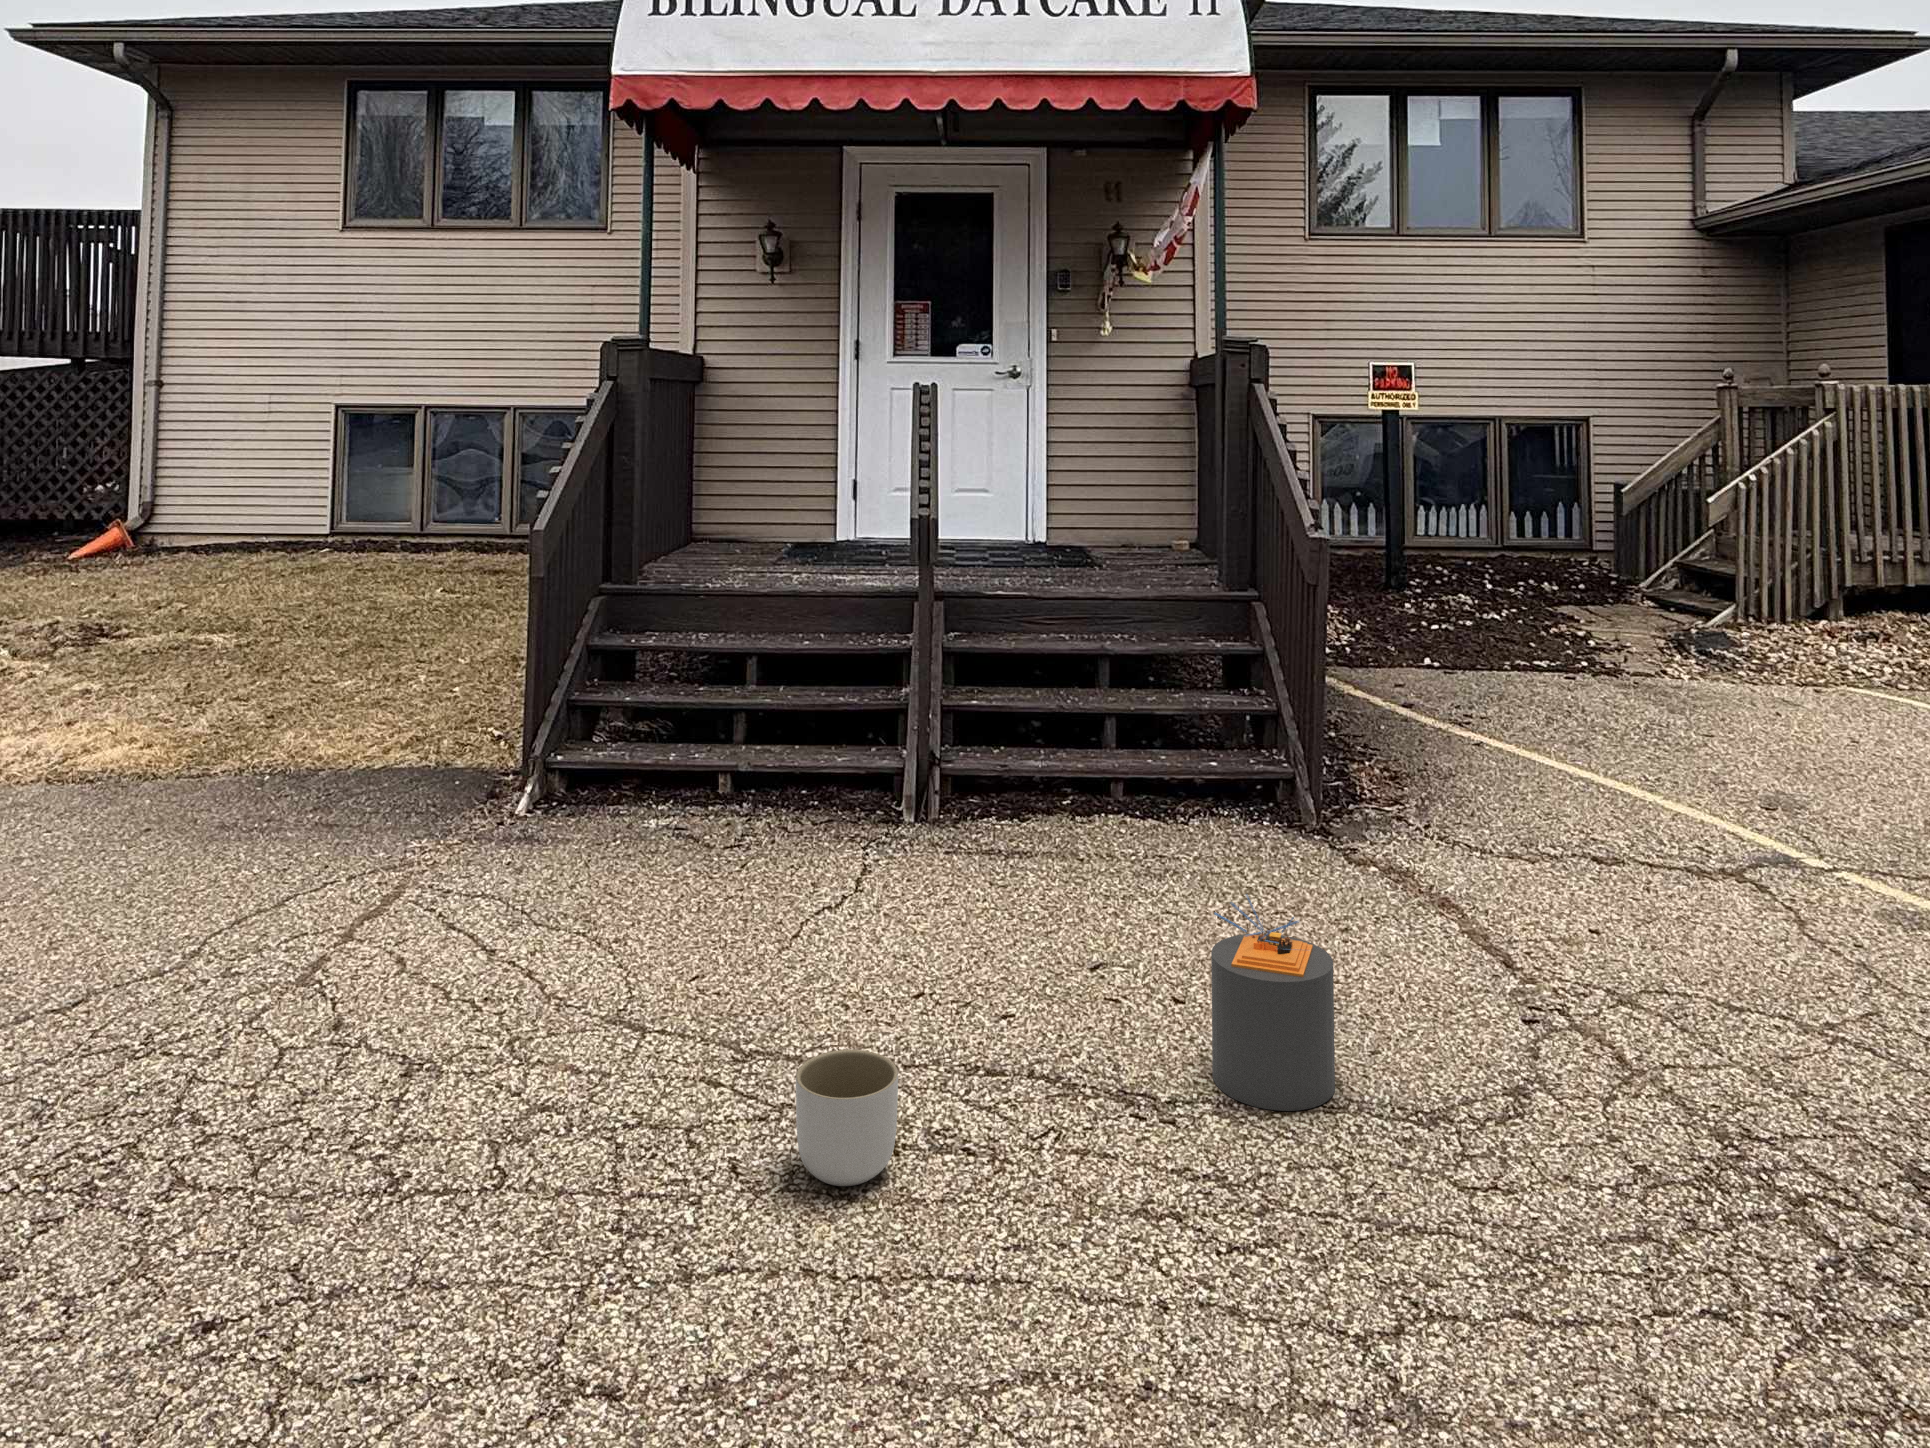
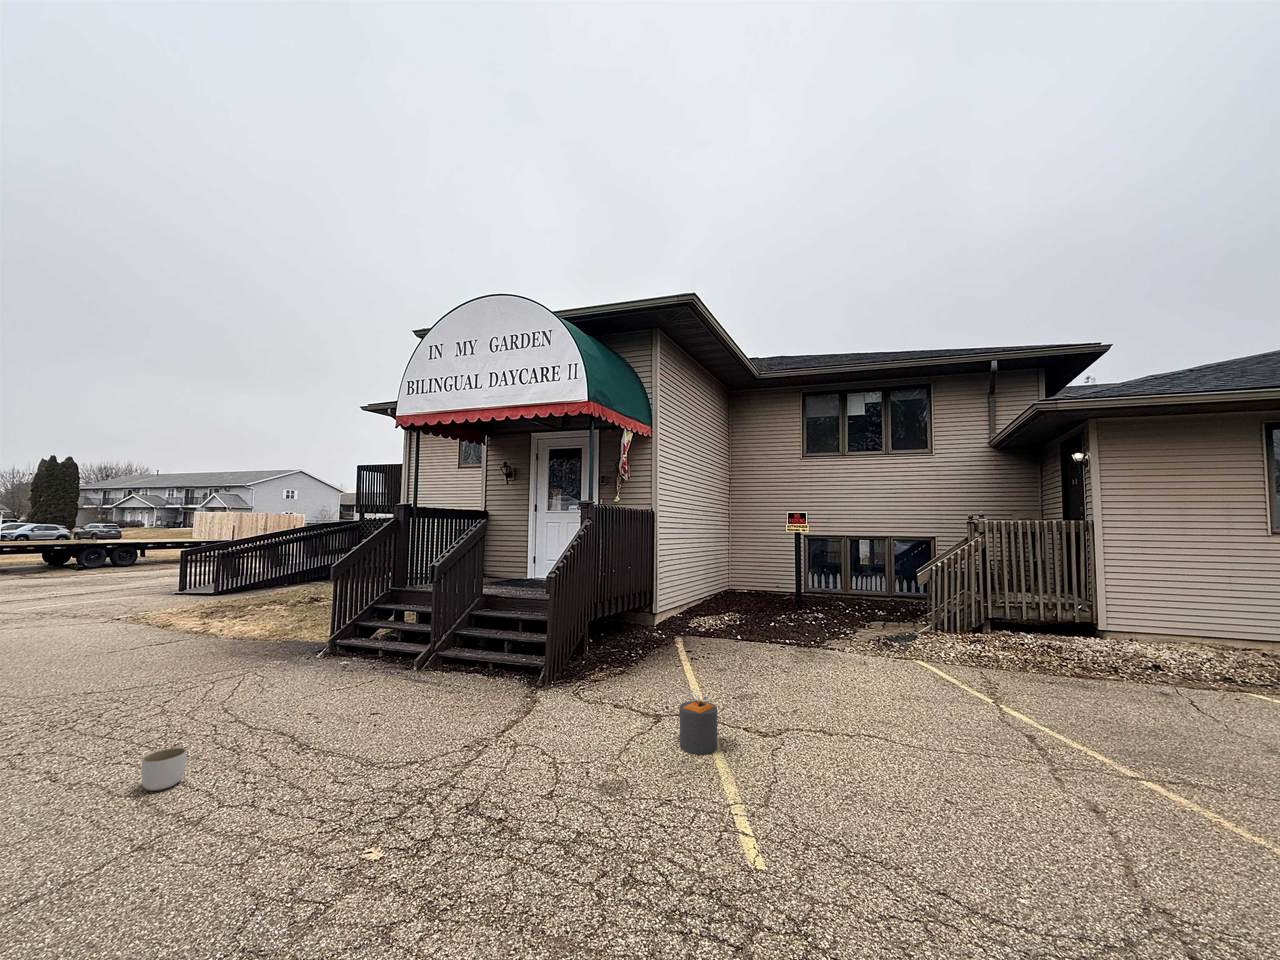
trash can: present [1211,894,1335,1111] -> present [680,690,717,754]

